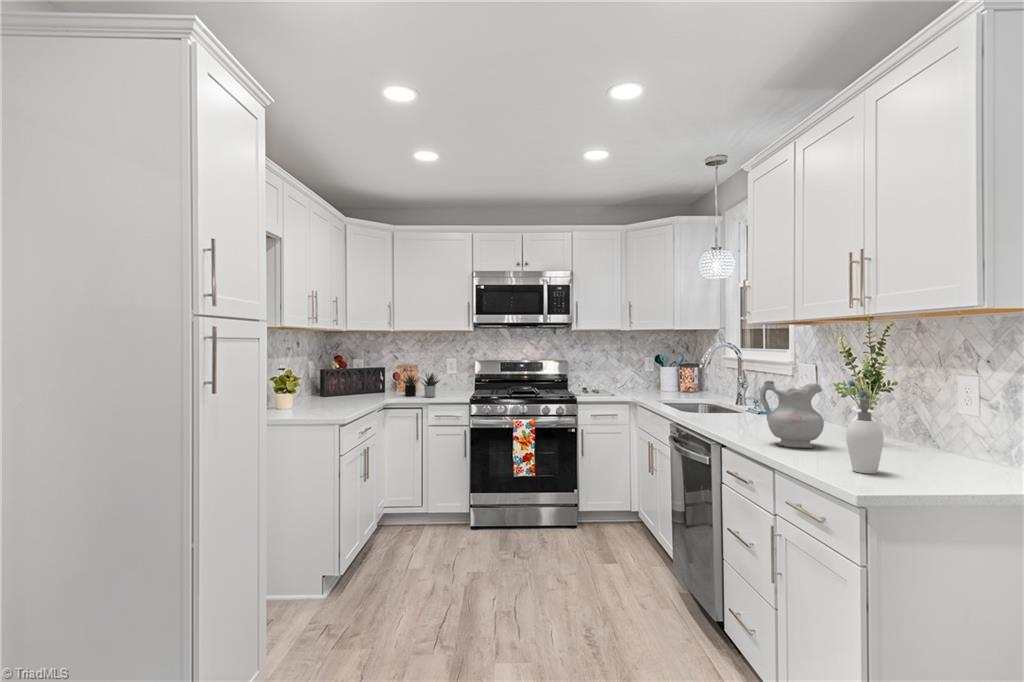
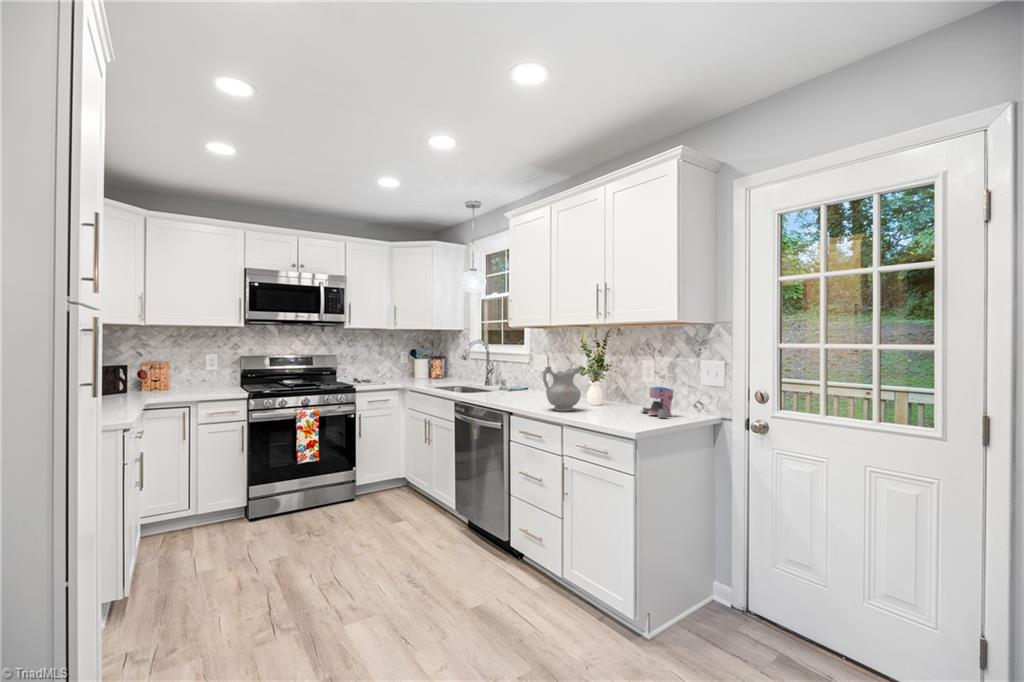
succulent plant: present [402,373,439,397] -> none [160,367,214,395]
soap dispenser: present [846,399,884,473] -> none [610,375,630,421]
coffee maker: none [930,422,992,477] -> present [642,387,673,418]

